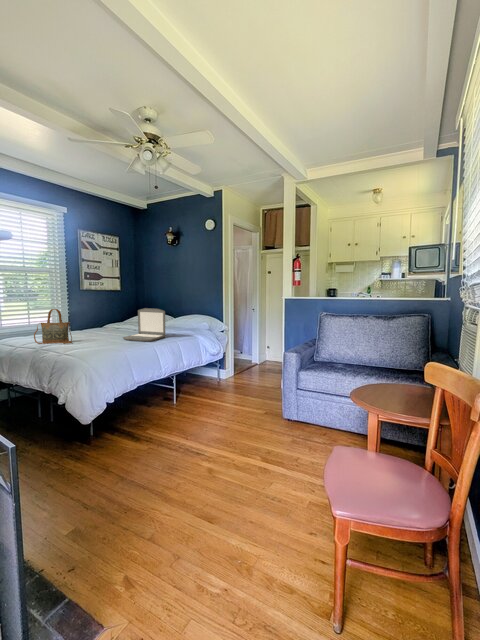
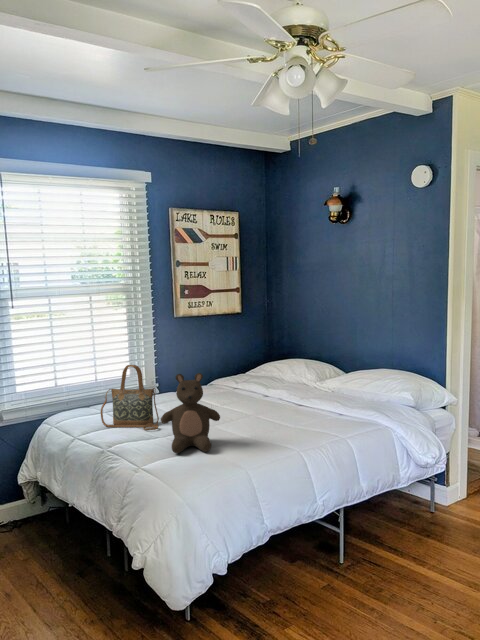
laptop: present [123,308,166,341] -> none [244,360,327,434]
stuffed bear: none [74,309,109,350] -> present [161,373,220,453]

